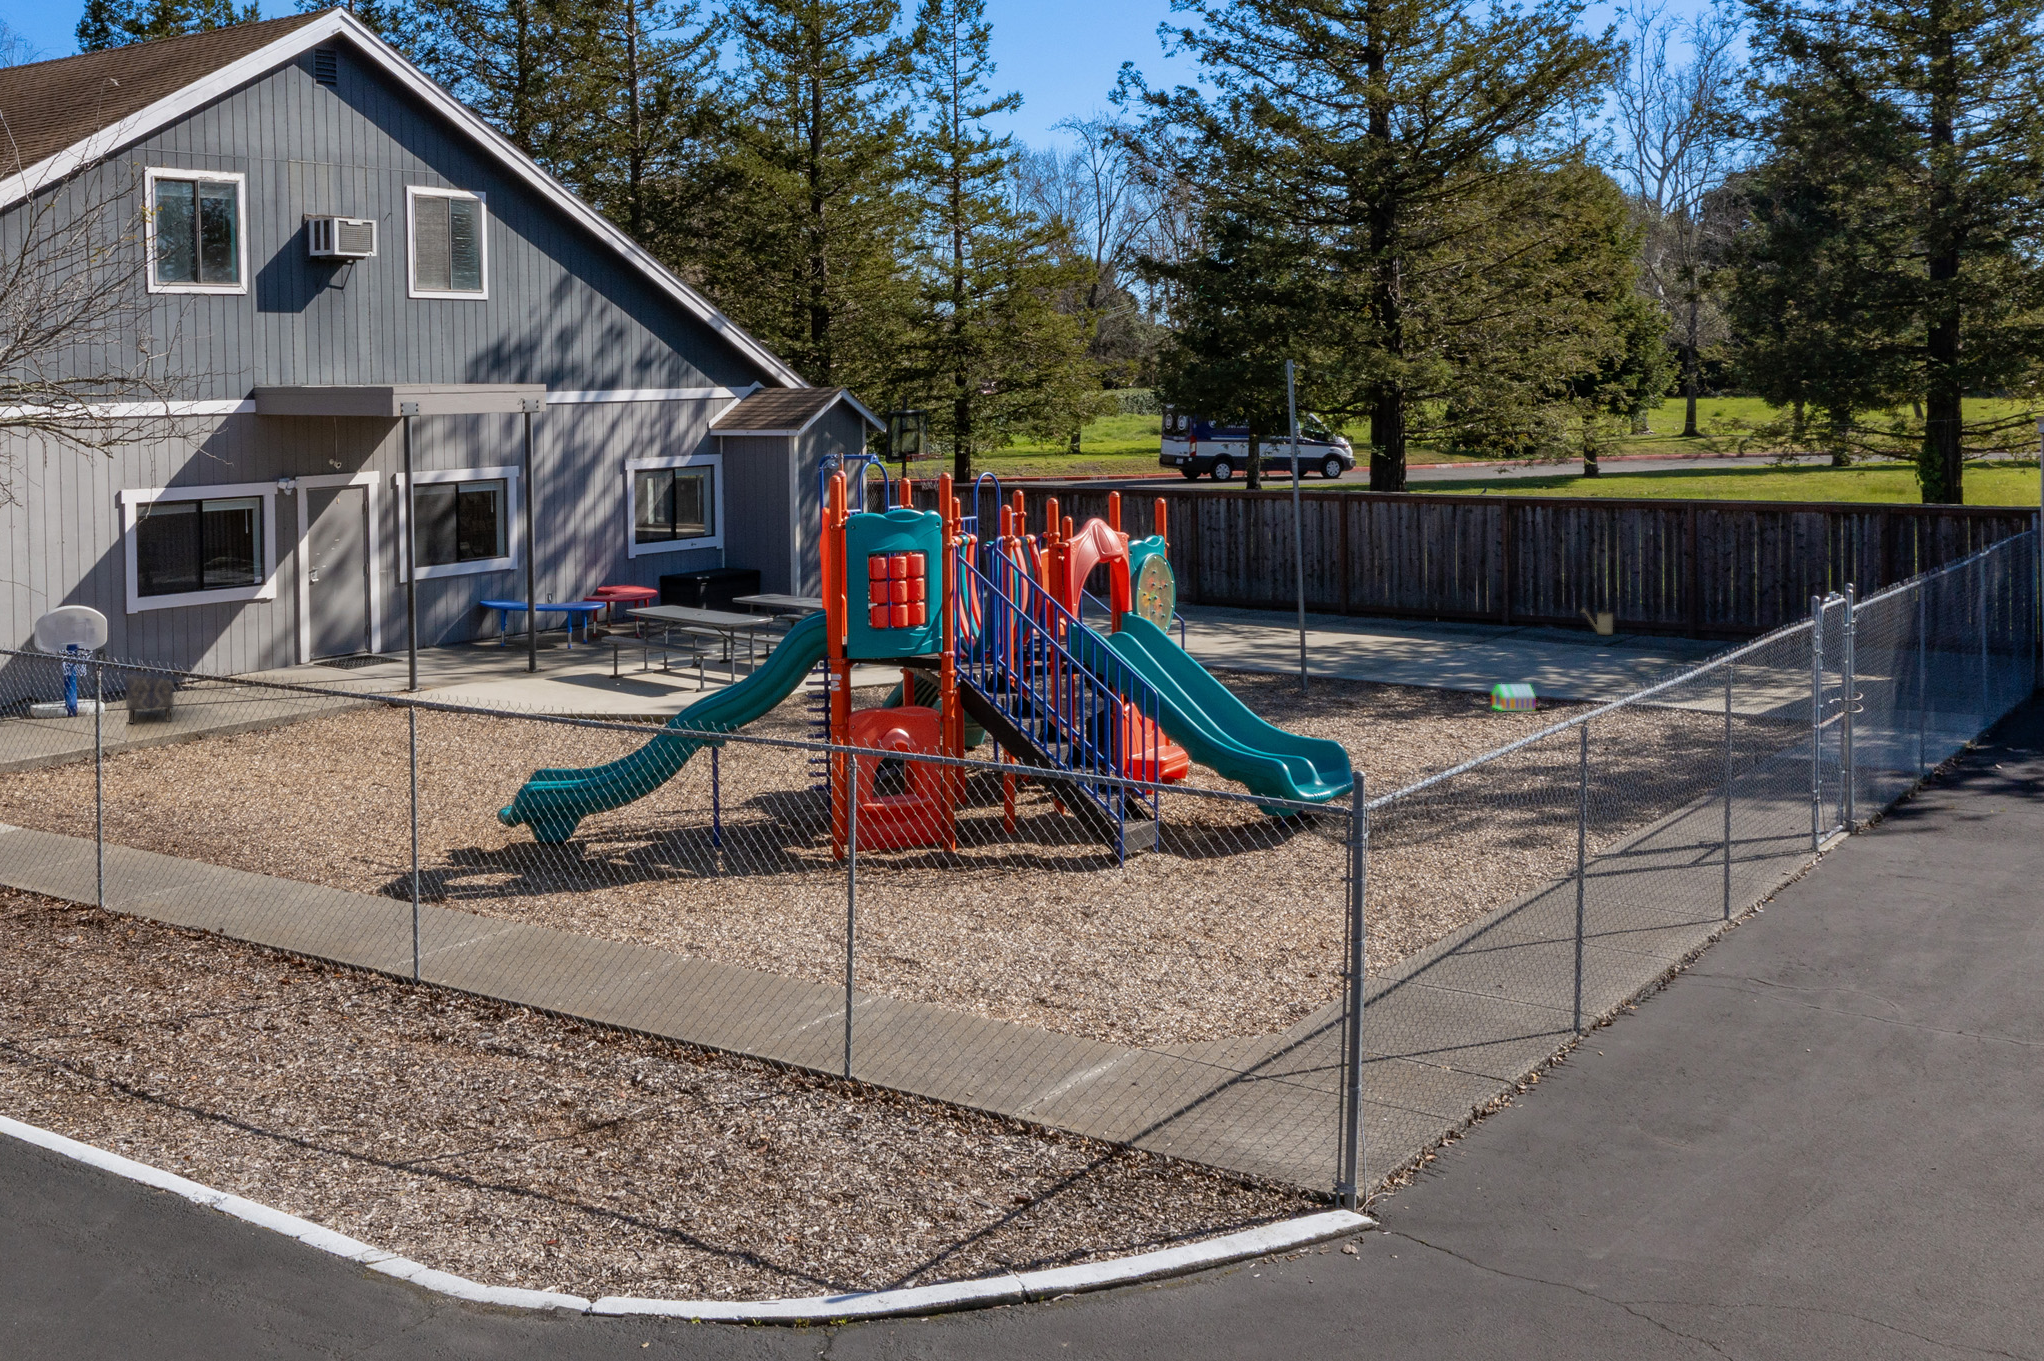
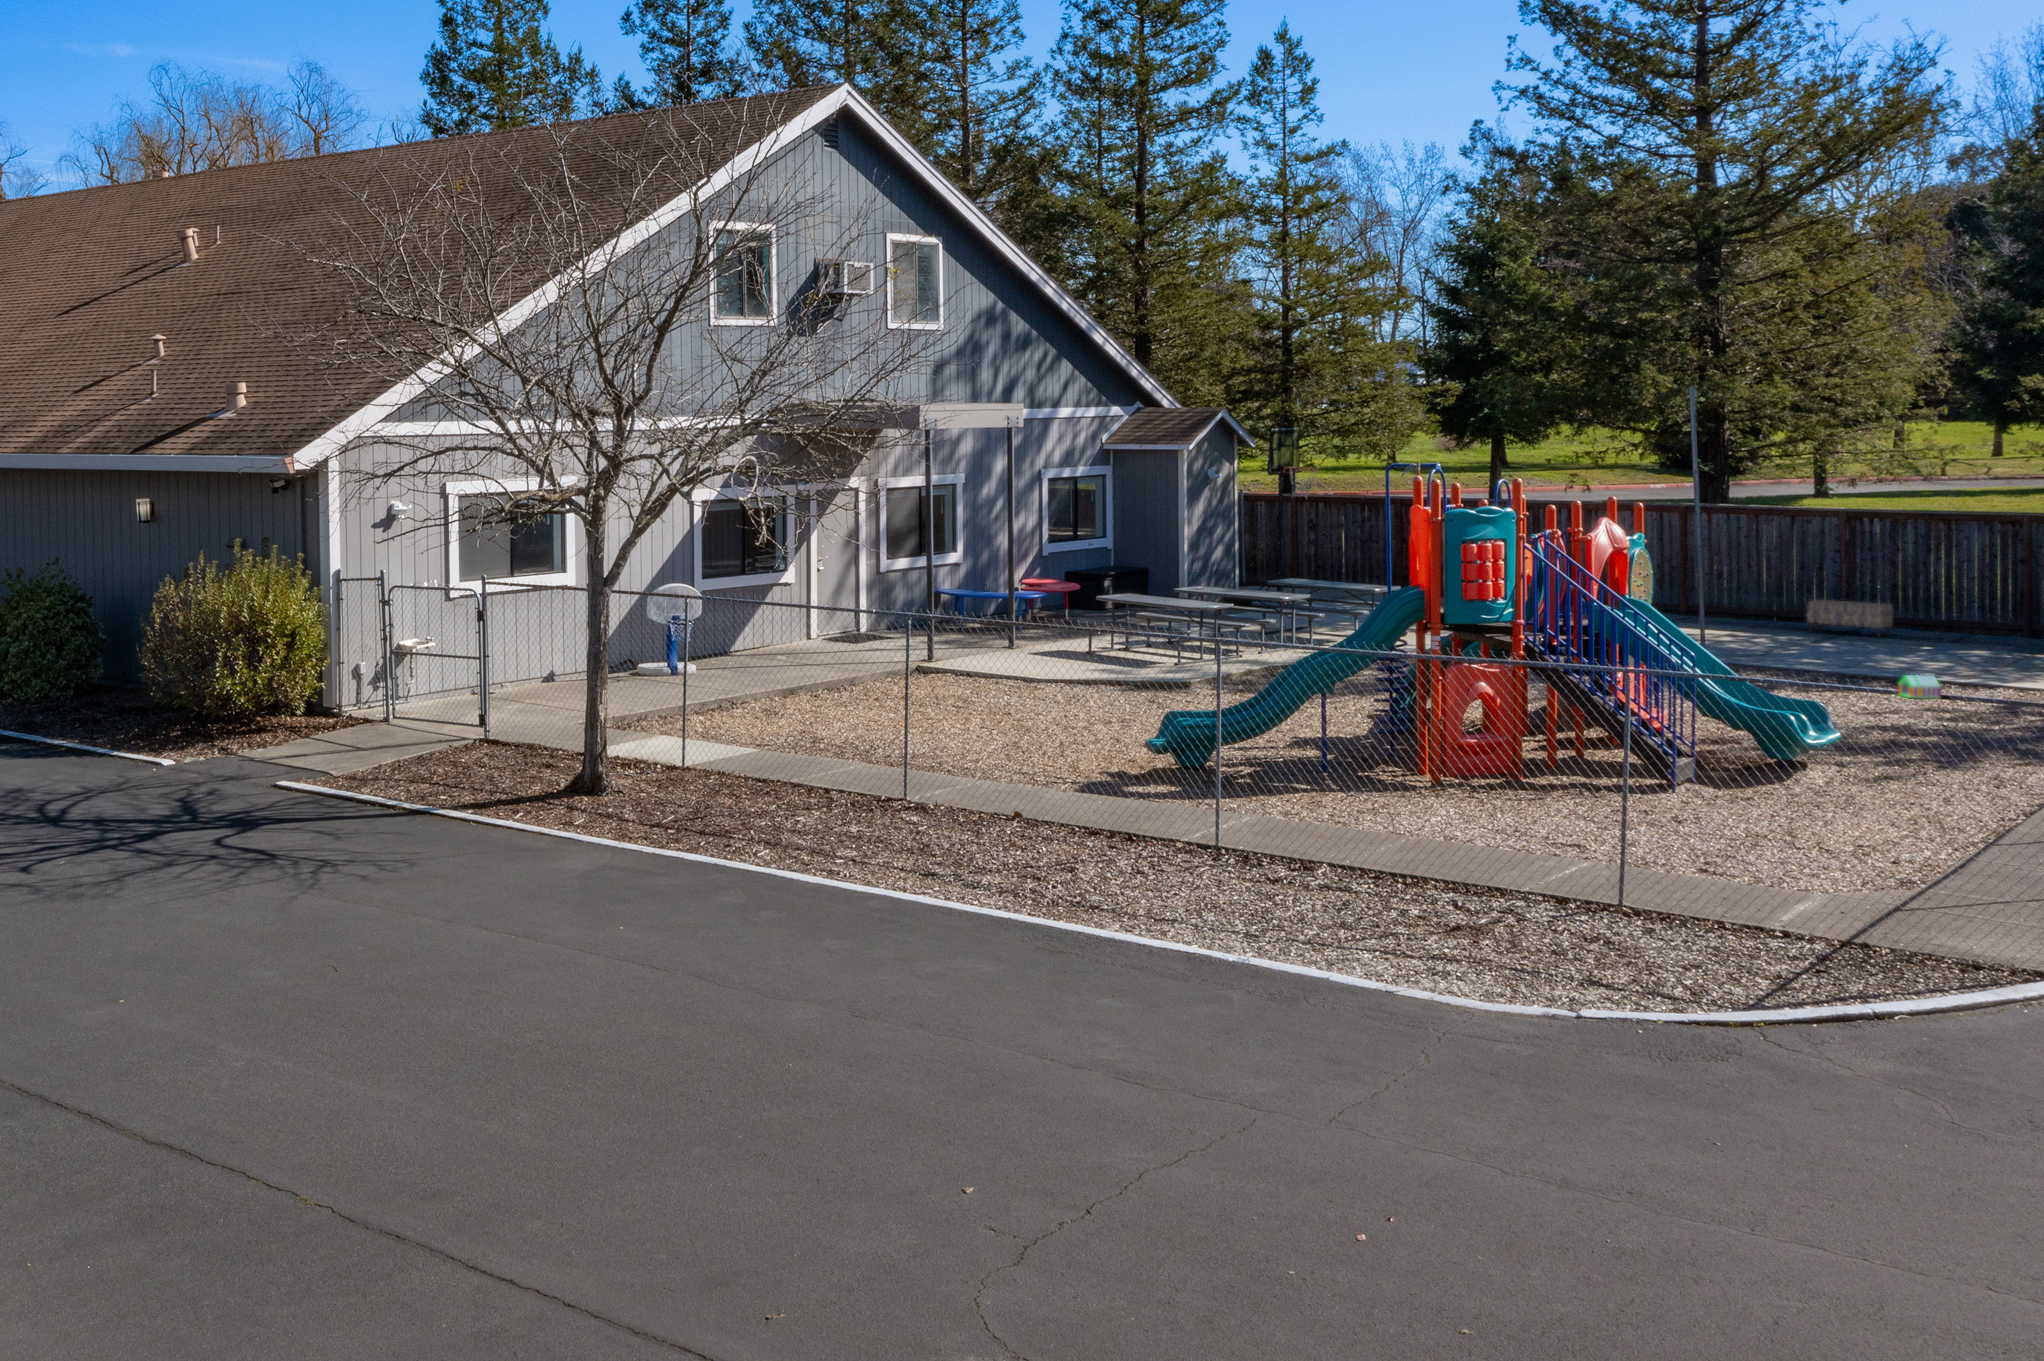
watering can: present [1580,609,1613,635] -> none [1937,616,1973,643]
bench: present [125,674,174,724] -> present [1807,599,1893,637]

